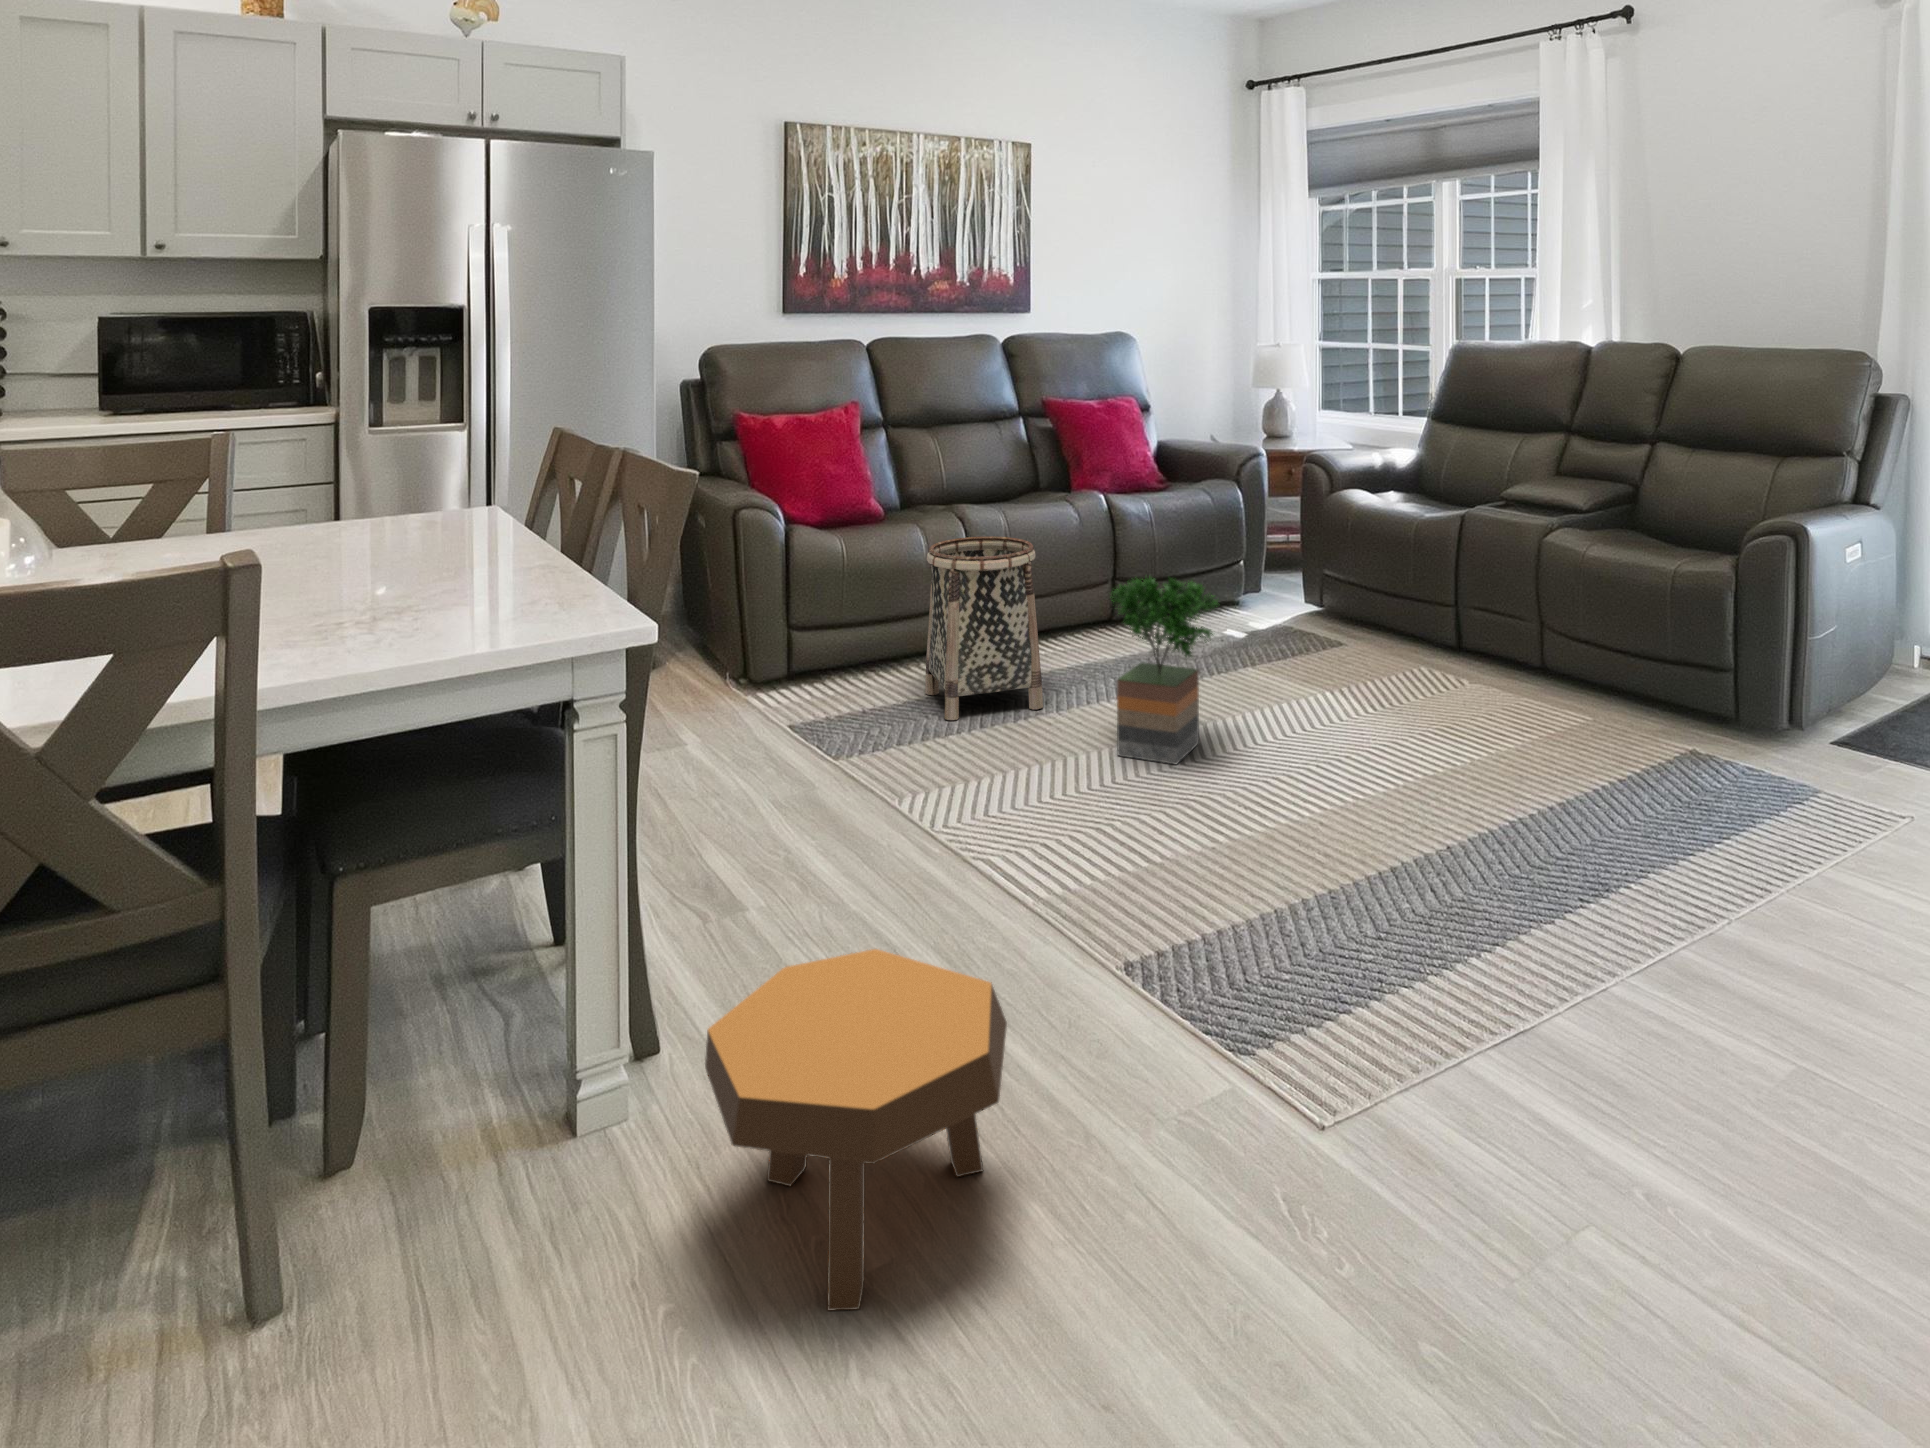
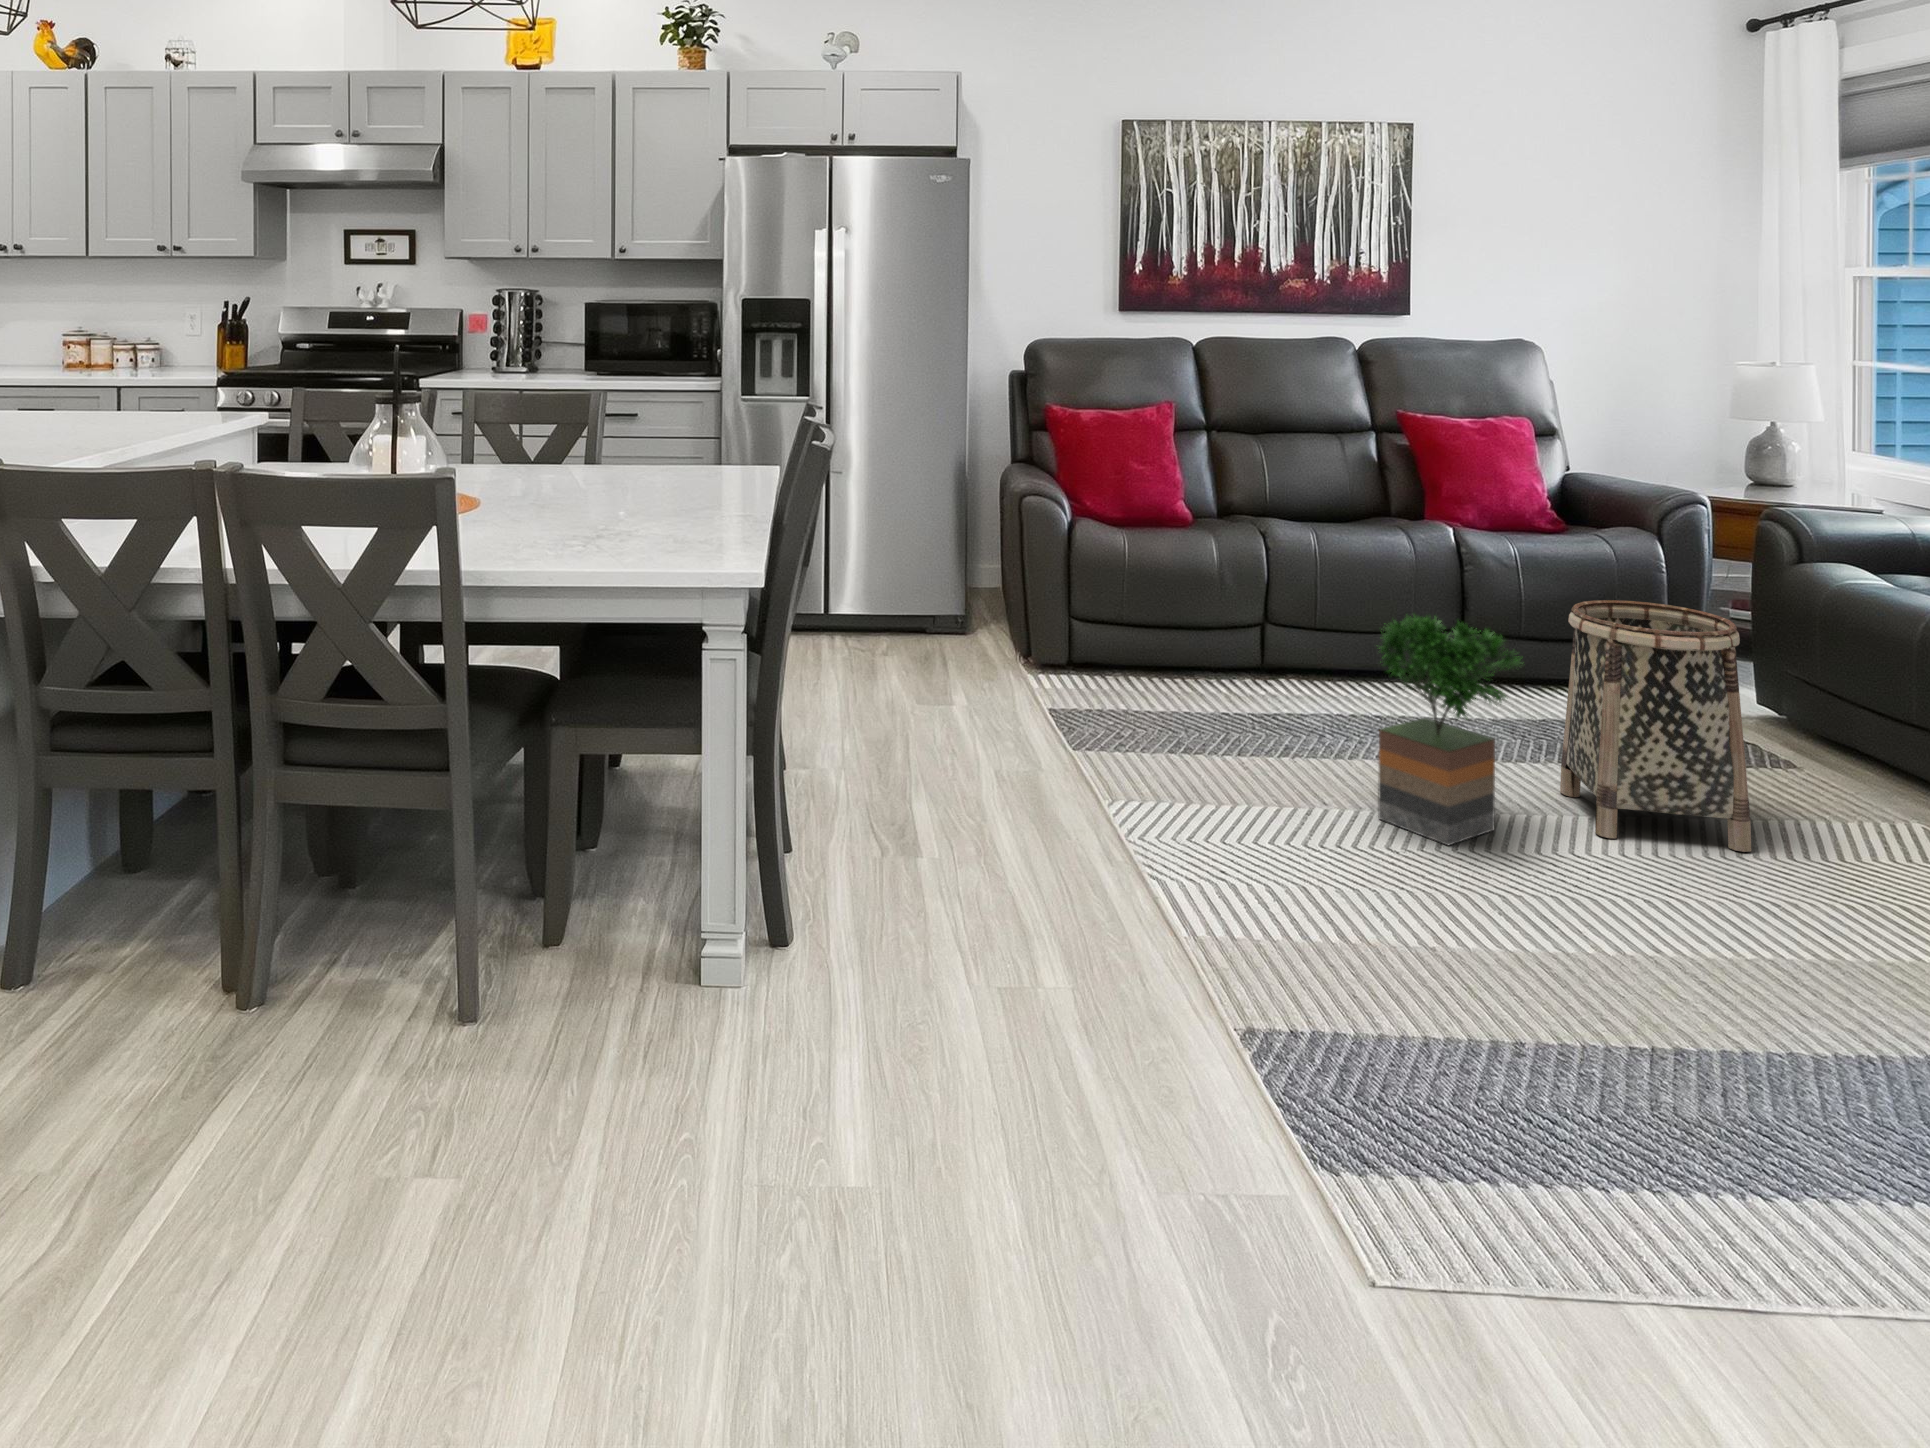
basket: present [925,536,1043,720] -> present [1560,600,1751,852]
footstool: present [705,949,1007,1310] -> none [684,898,994,1233]

